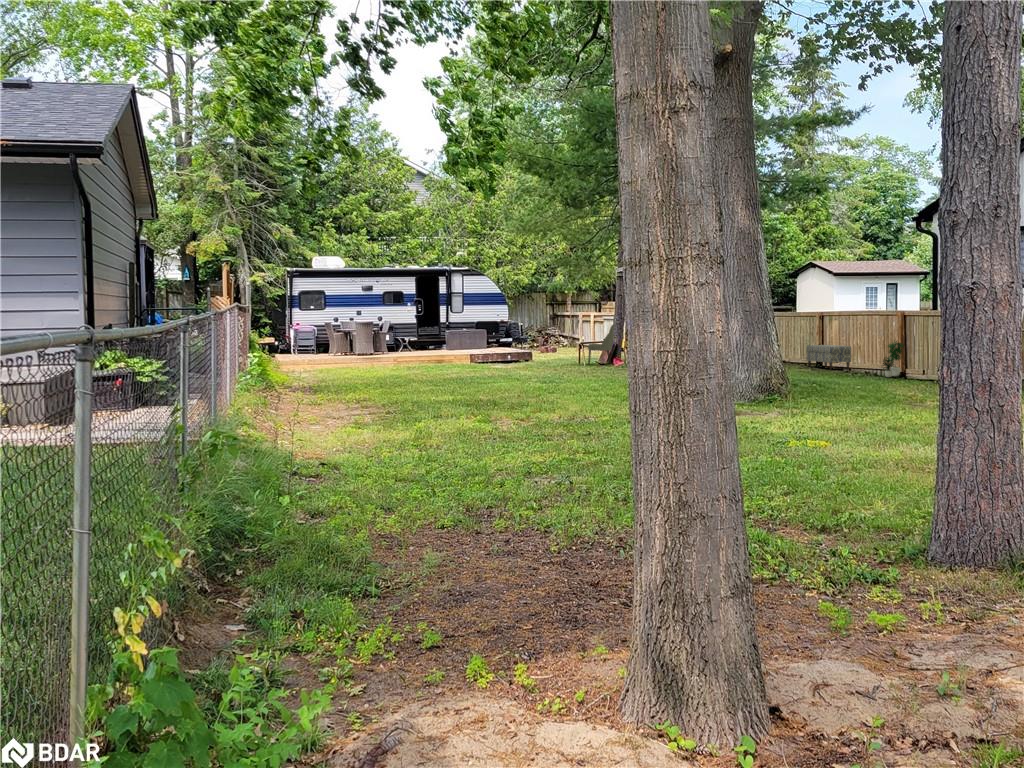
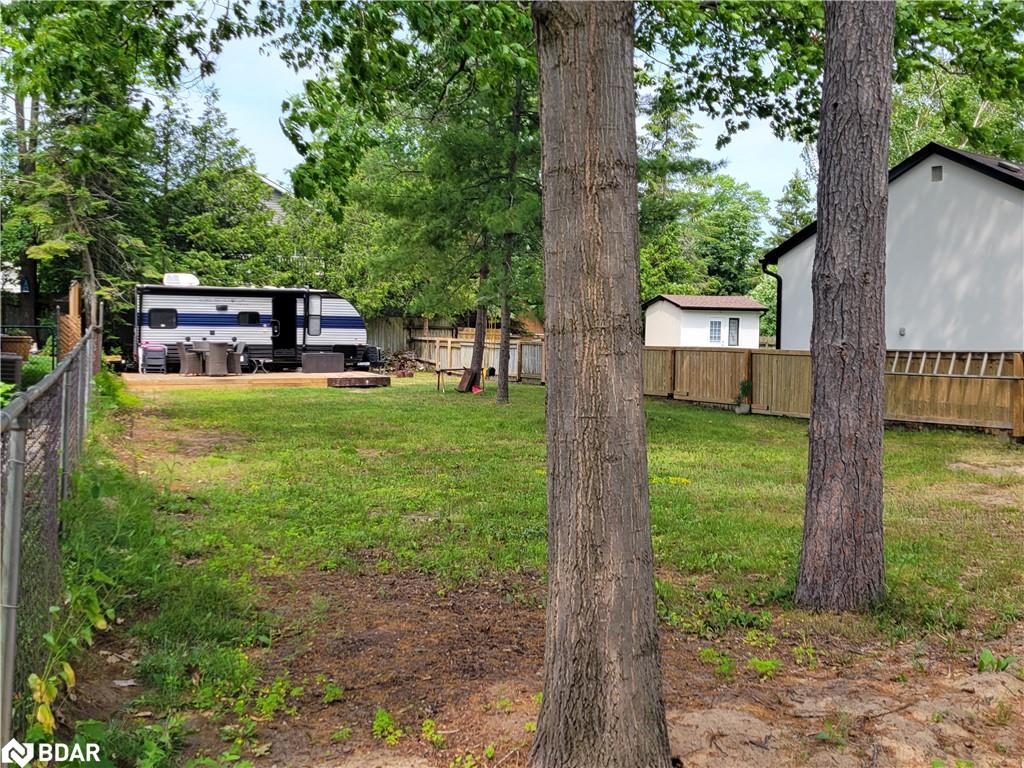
chair: present [588,325,614,365] -> none [450,352,478,393]
bench: present [806,345,851,370] -> none [662,380,704,404]

